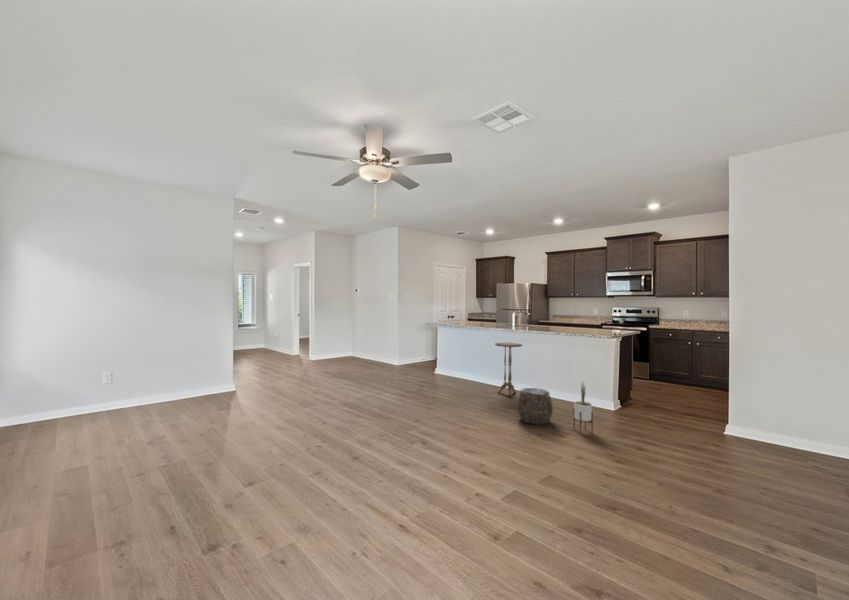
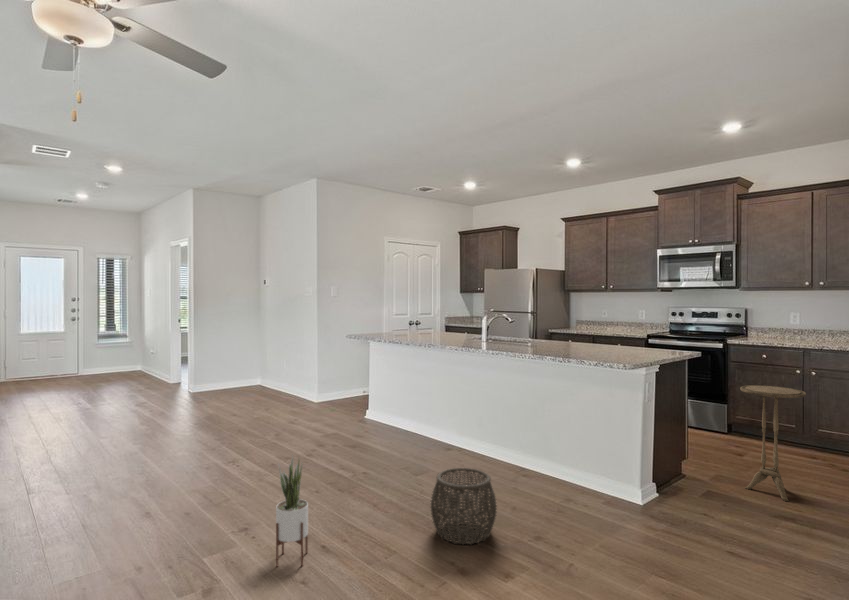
side table: present [495,343,522,397] -> present [740,385,806,501]
potted plant: present [573,383,593,434] -> present [276,456,308,566]

